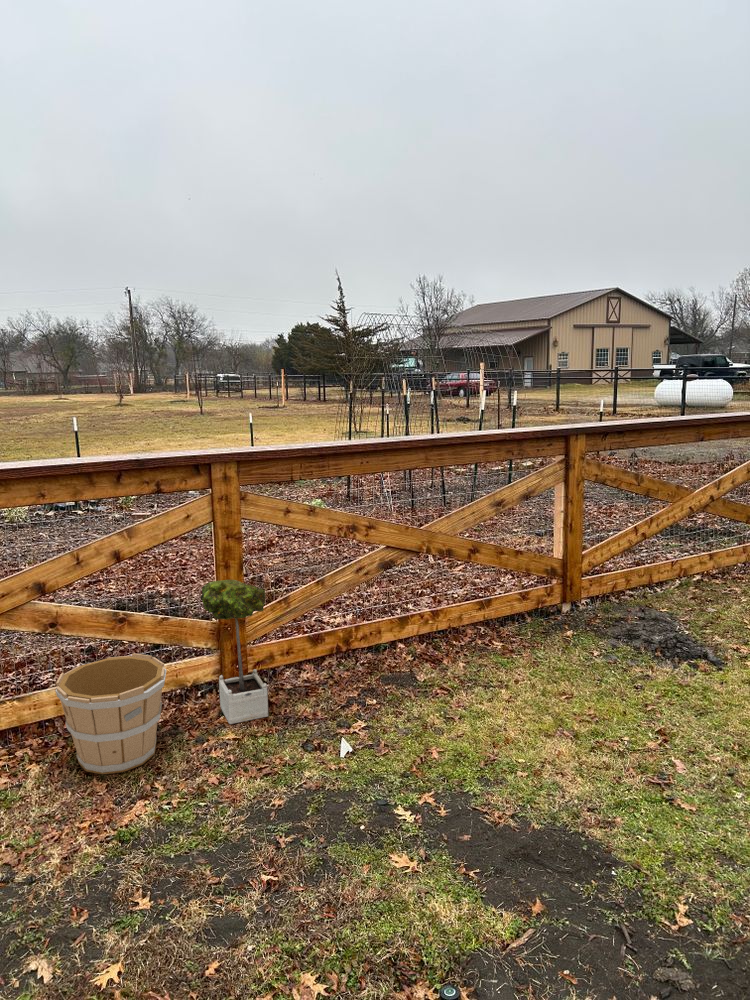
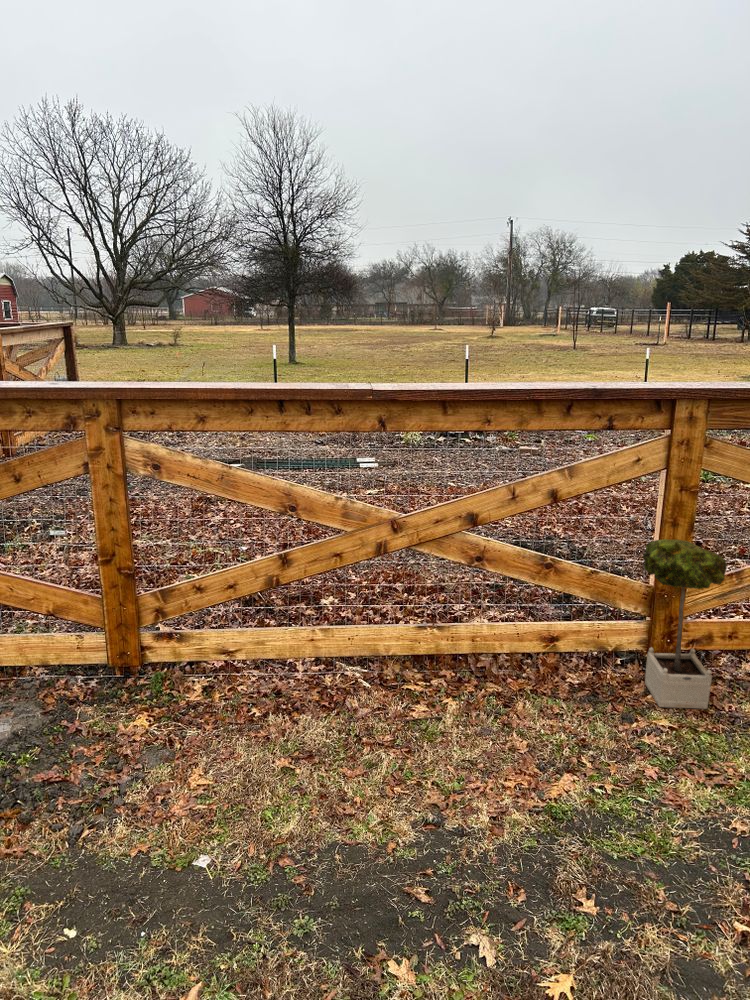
wooden bucket: present [55,653,166,774] -> none [483,604,599,733]

